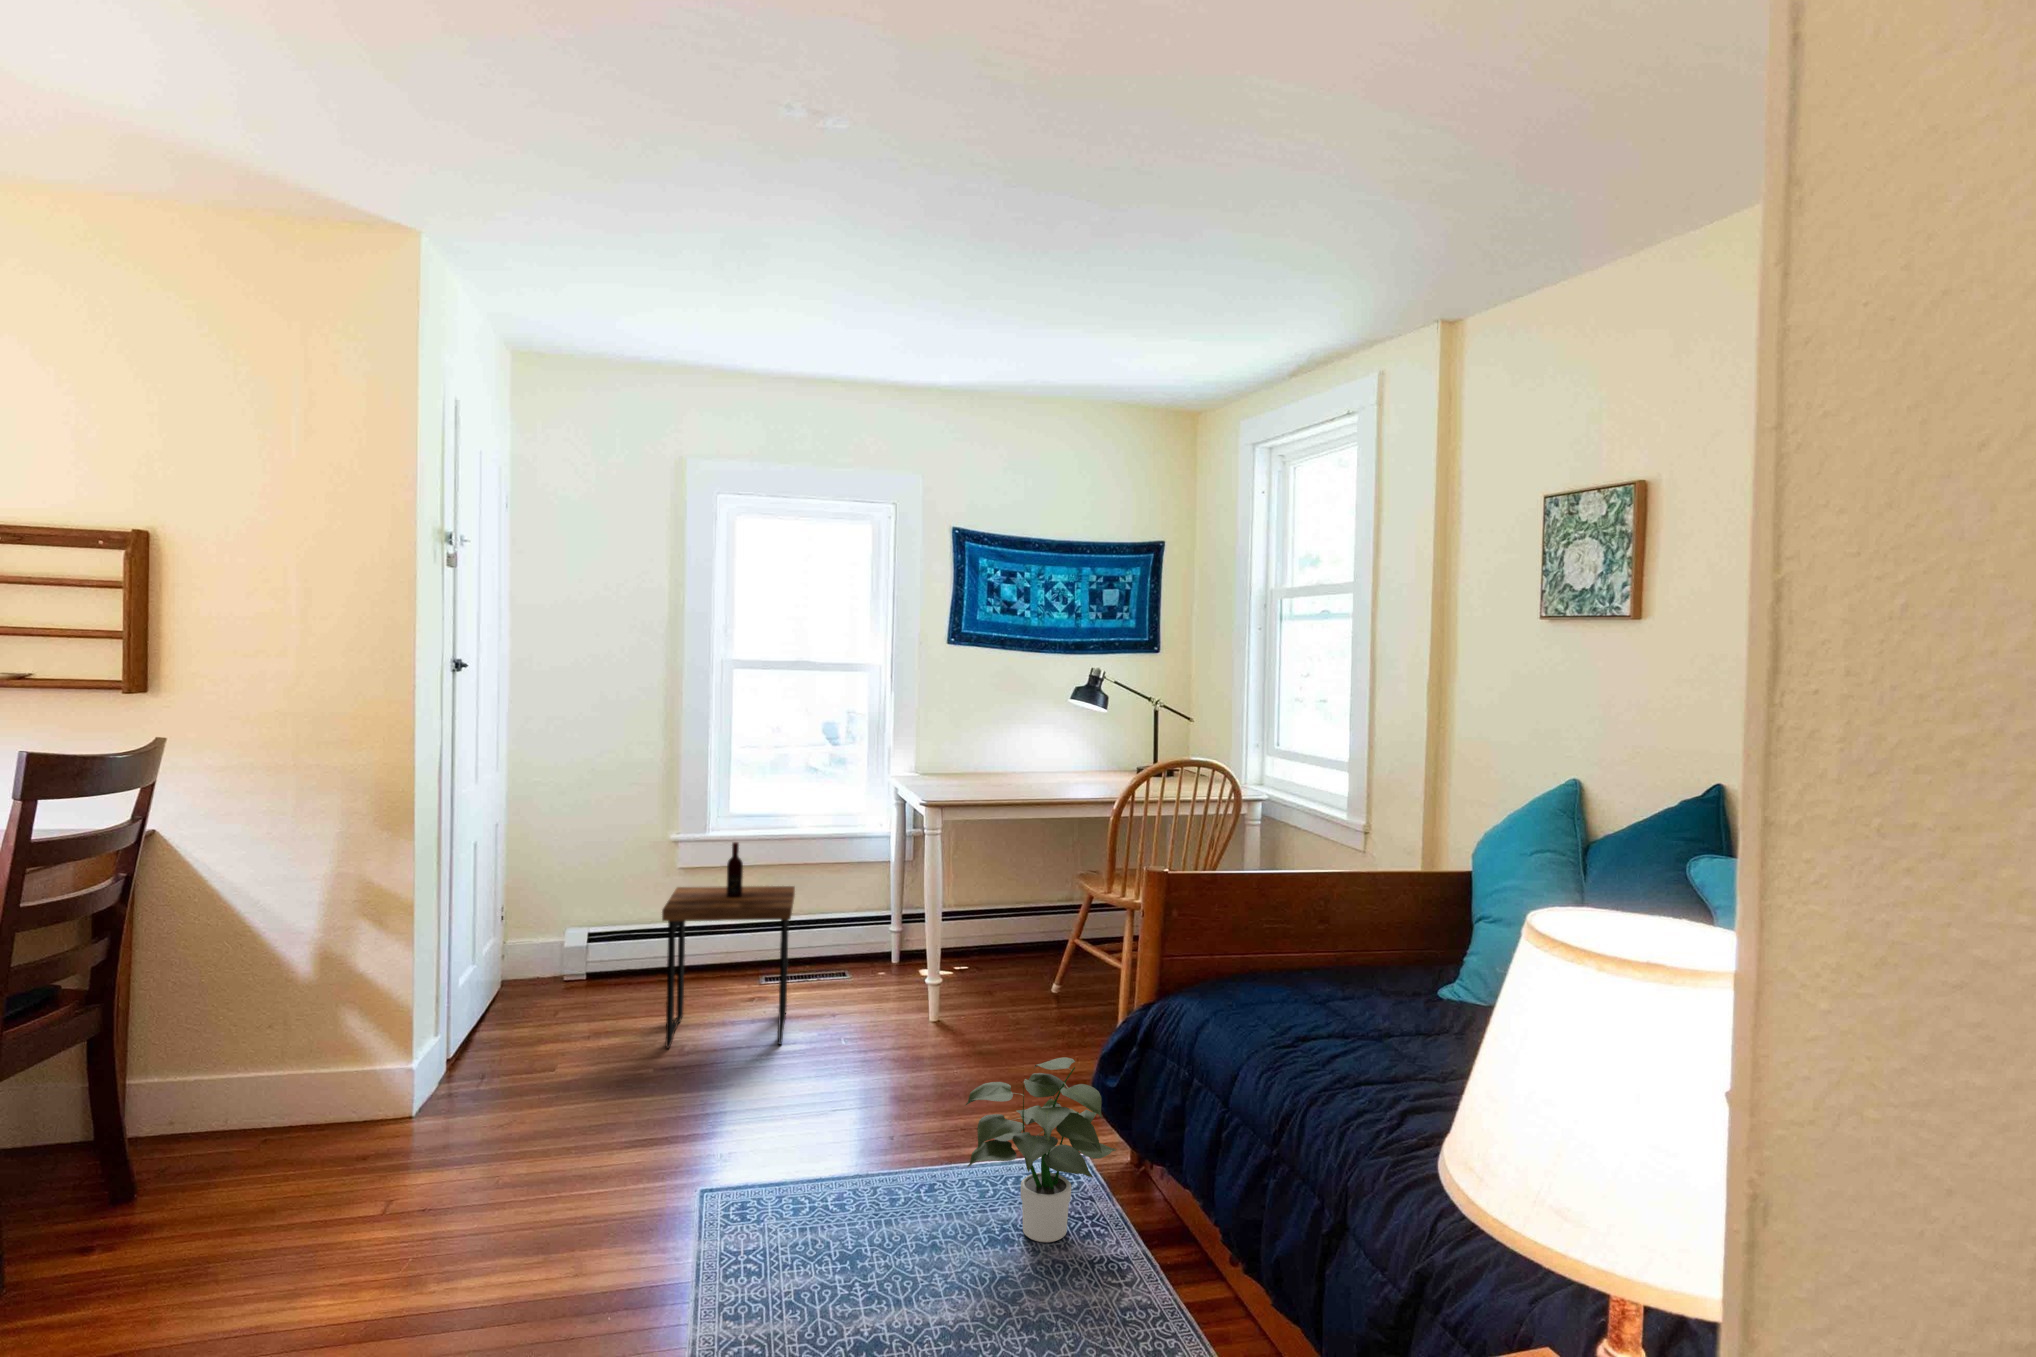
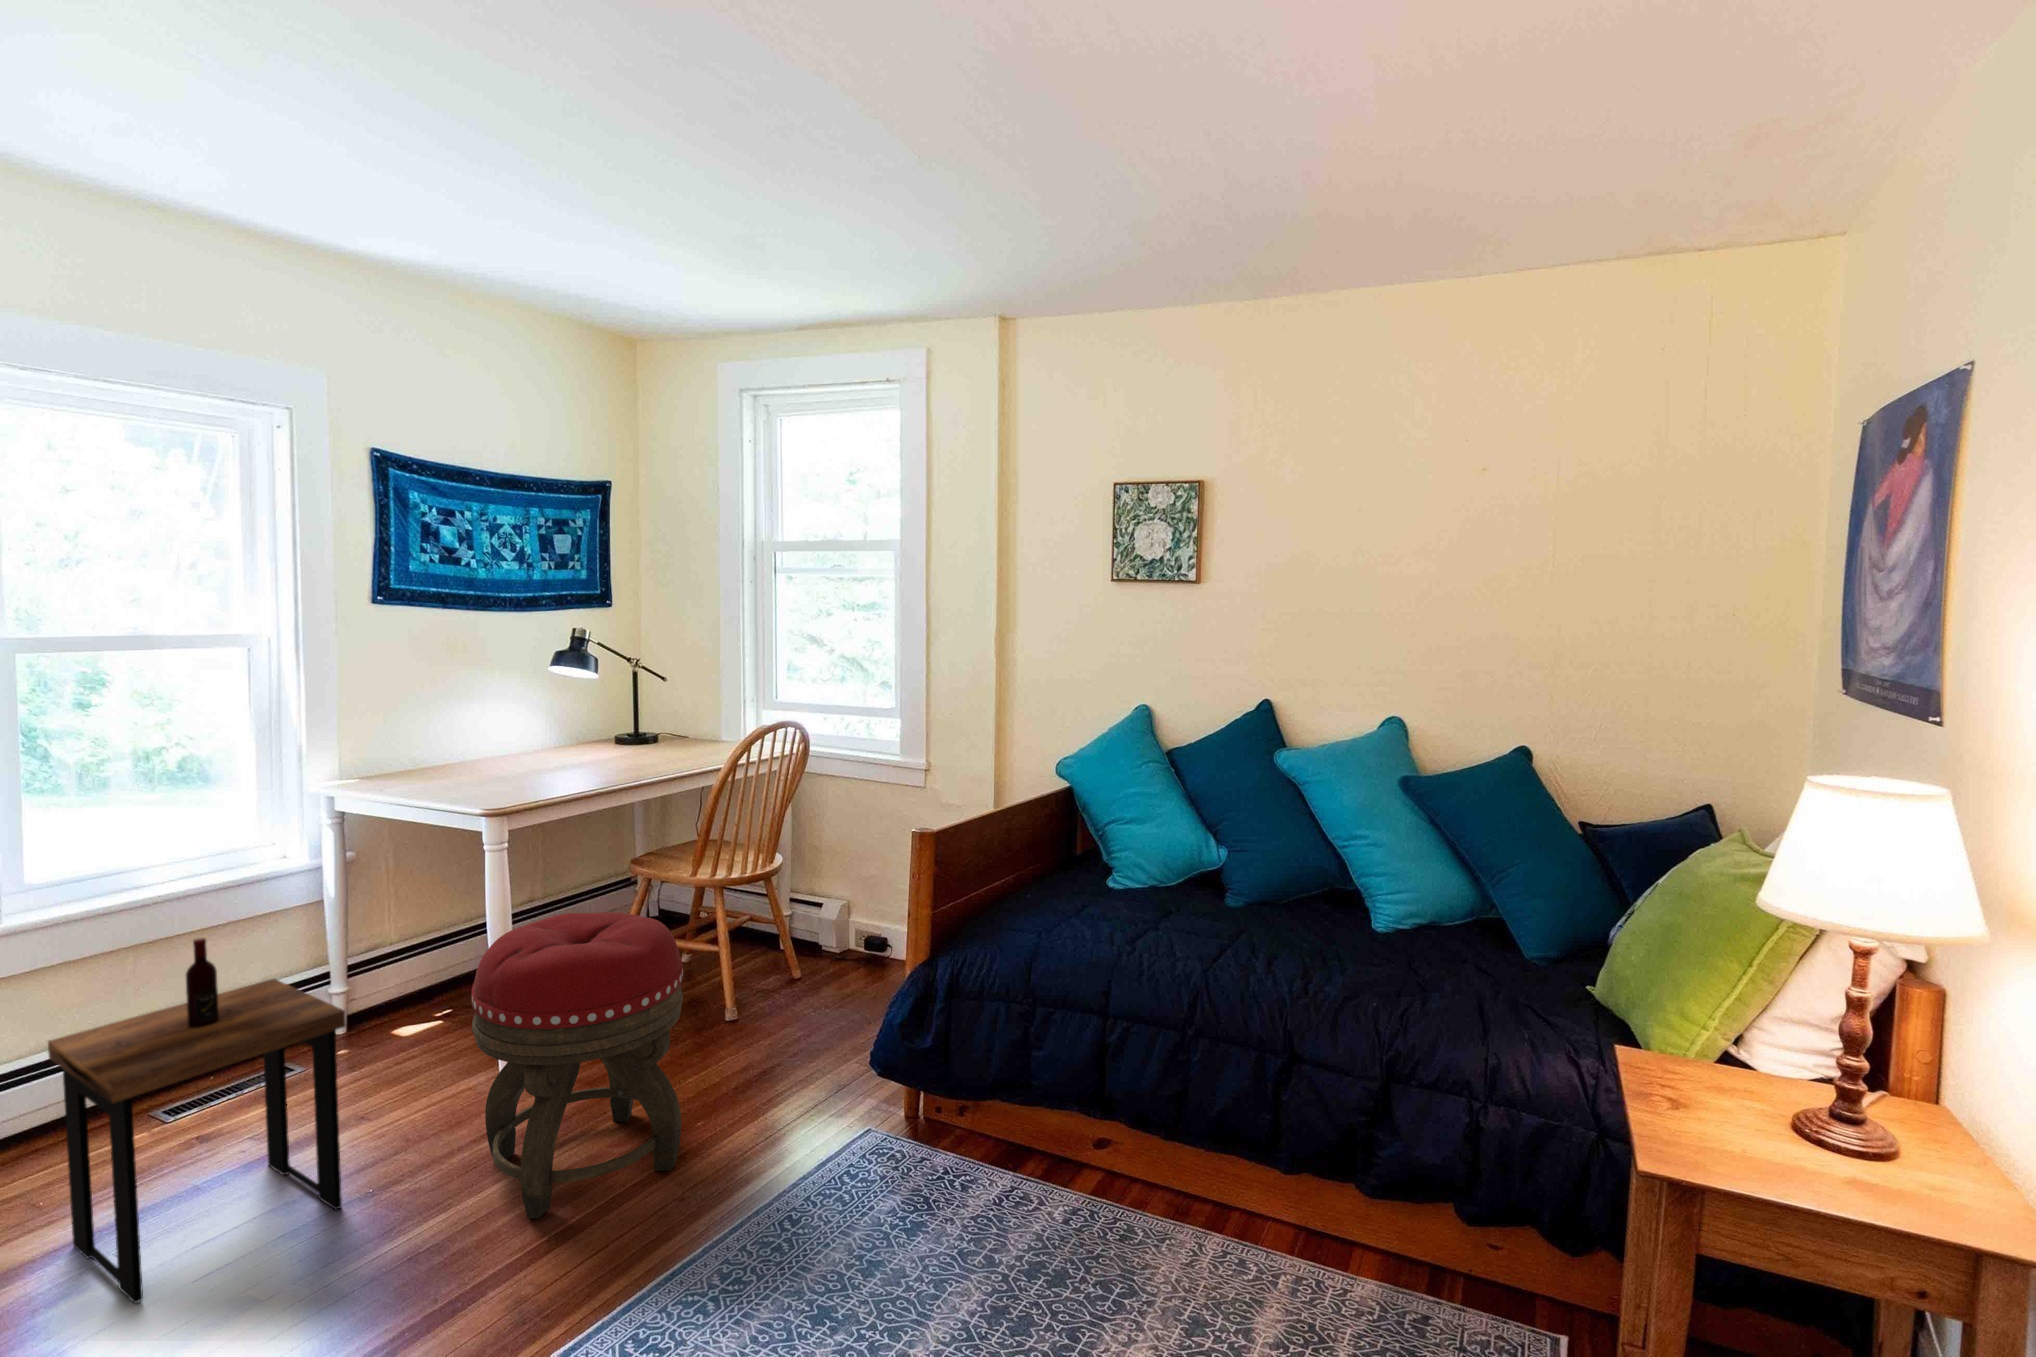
footstool: none [838,878,991,1100] -> present [472,912,683,1219]
potted plant: present [965,1057,1116,1242] -> none [878,1060,1025,1258]

